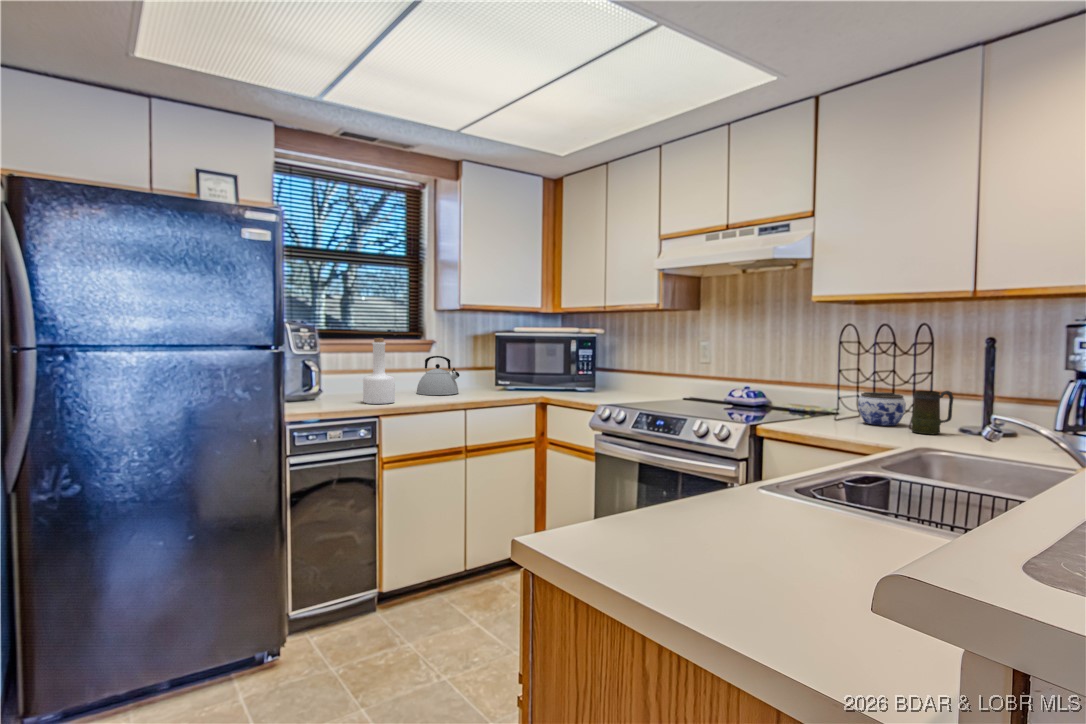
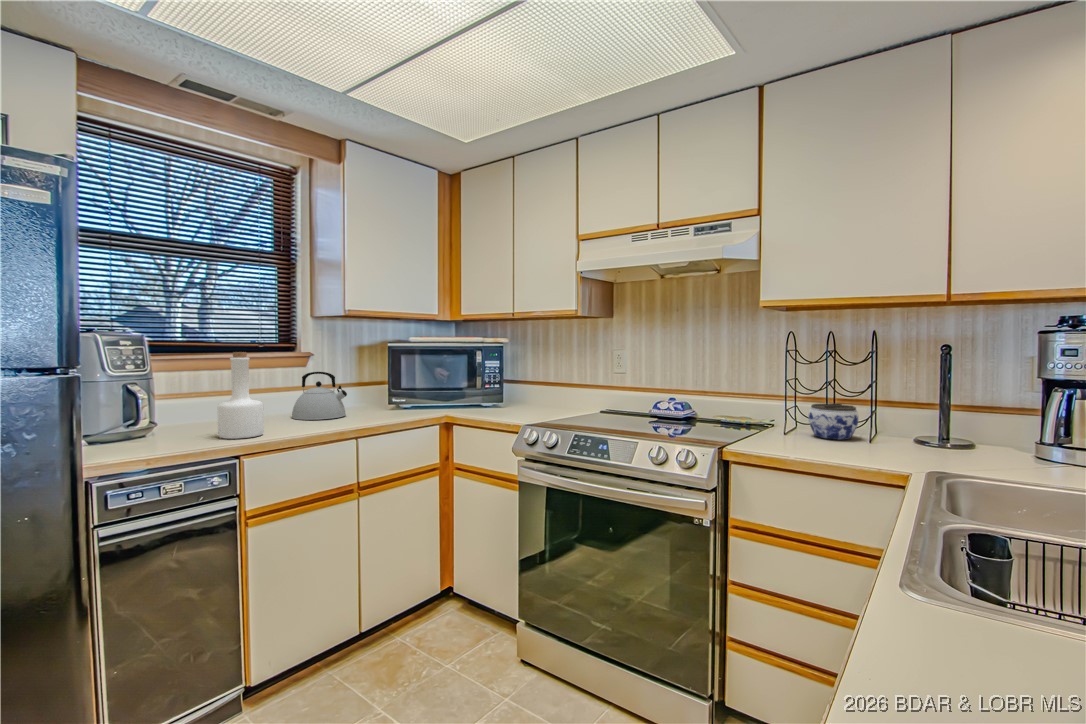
mug: present [911,390,954,434] -> none [878,402,920,450]

